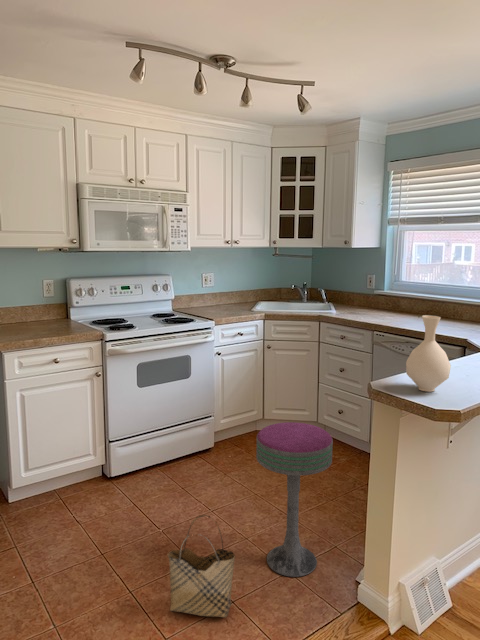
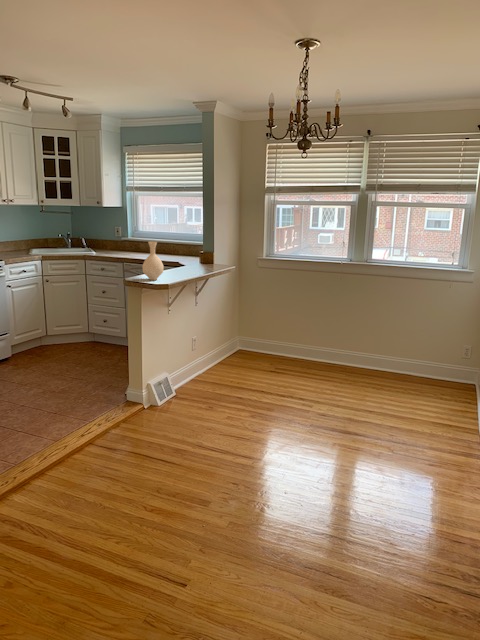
bar stool: present [256,422,333,577] -> none [59,314,107,401]
woven basket: present [167,515,235,618] -> none [13,367,56,423]

